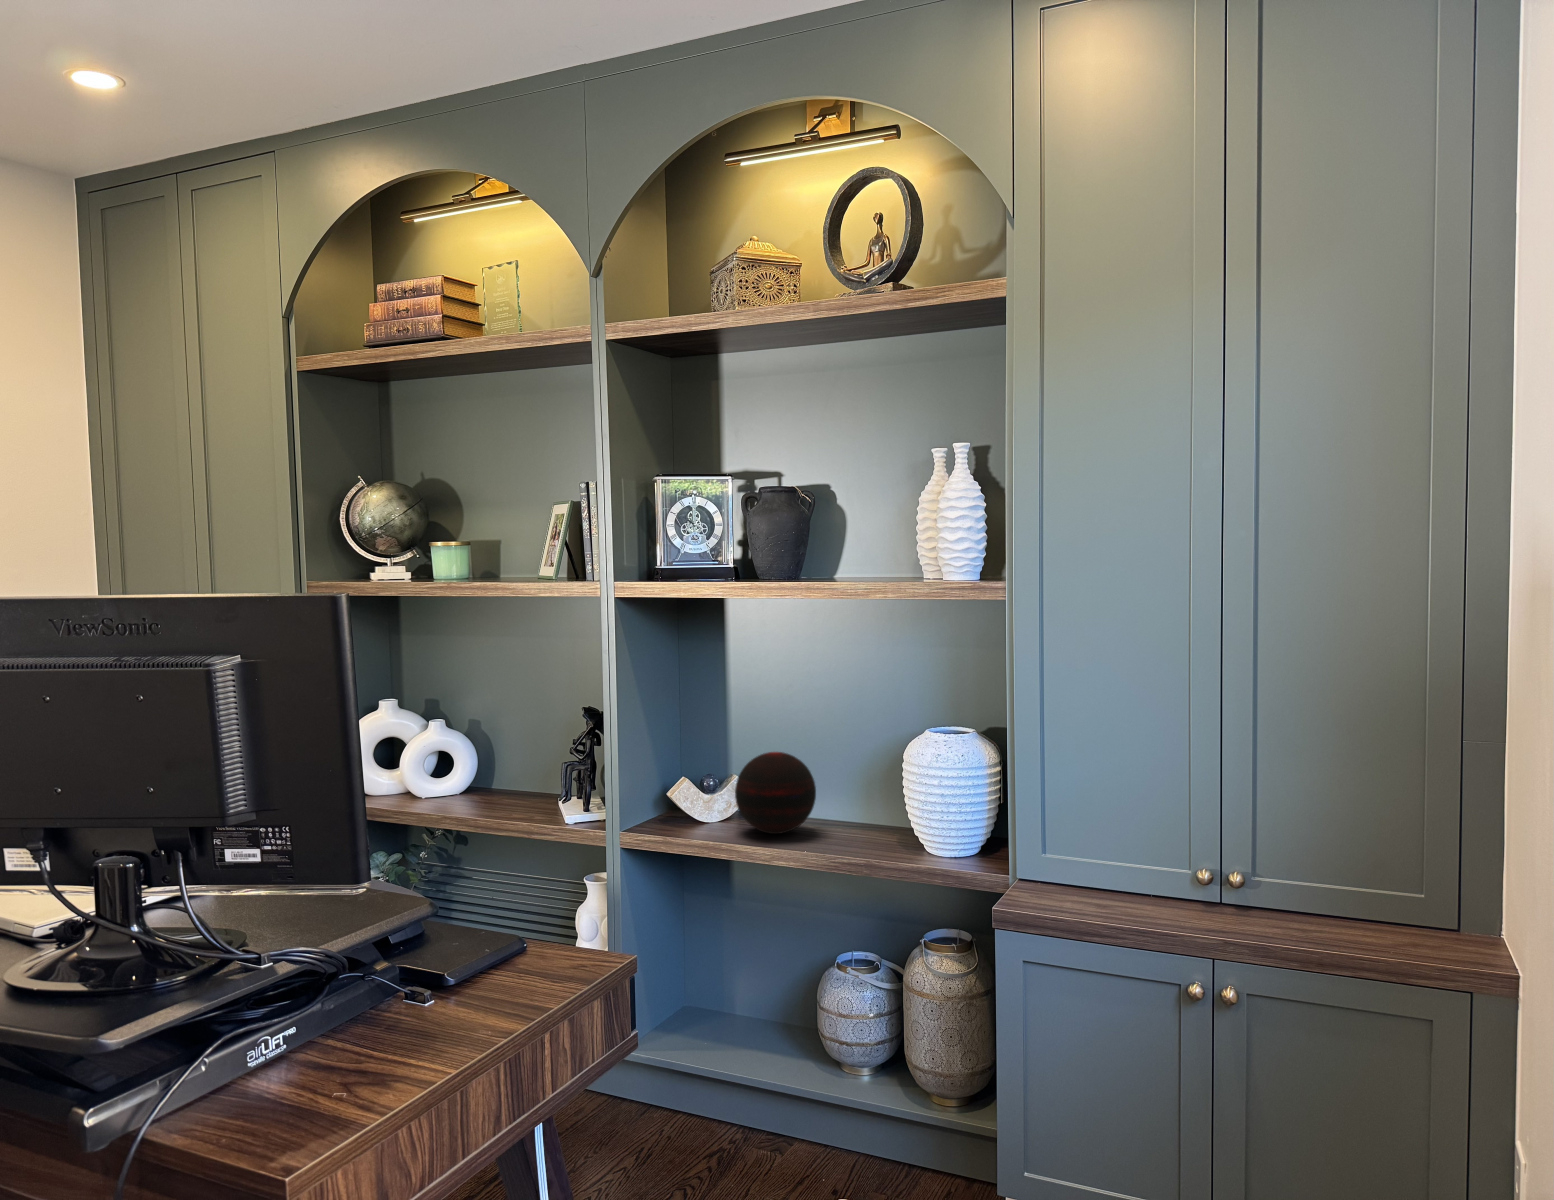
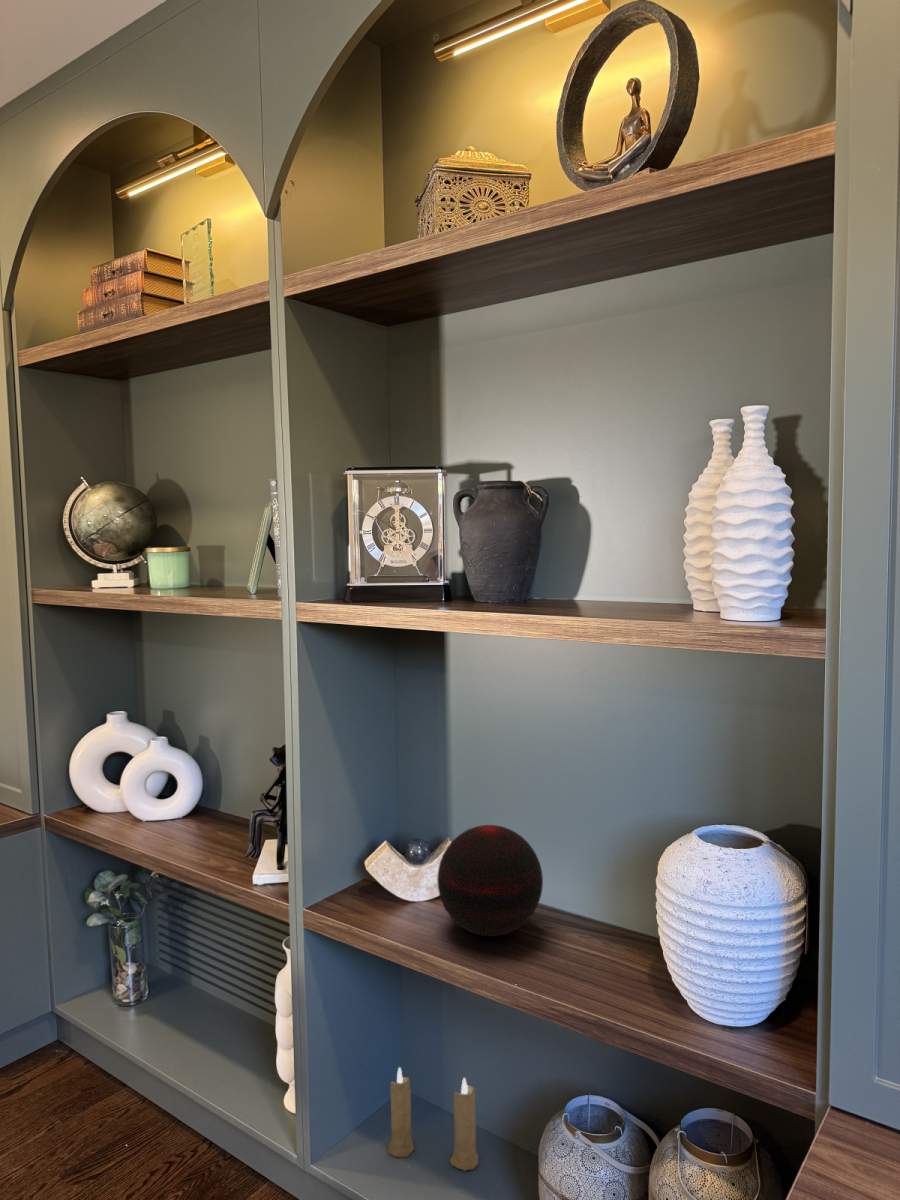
candle: none [686,961,763,1039] -> present [388,1068,478,1171]

